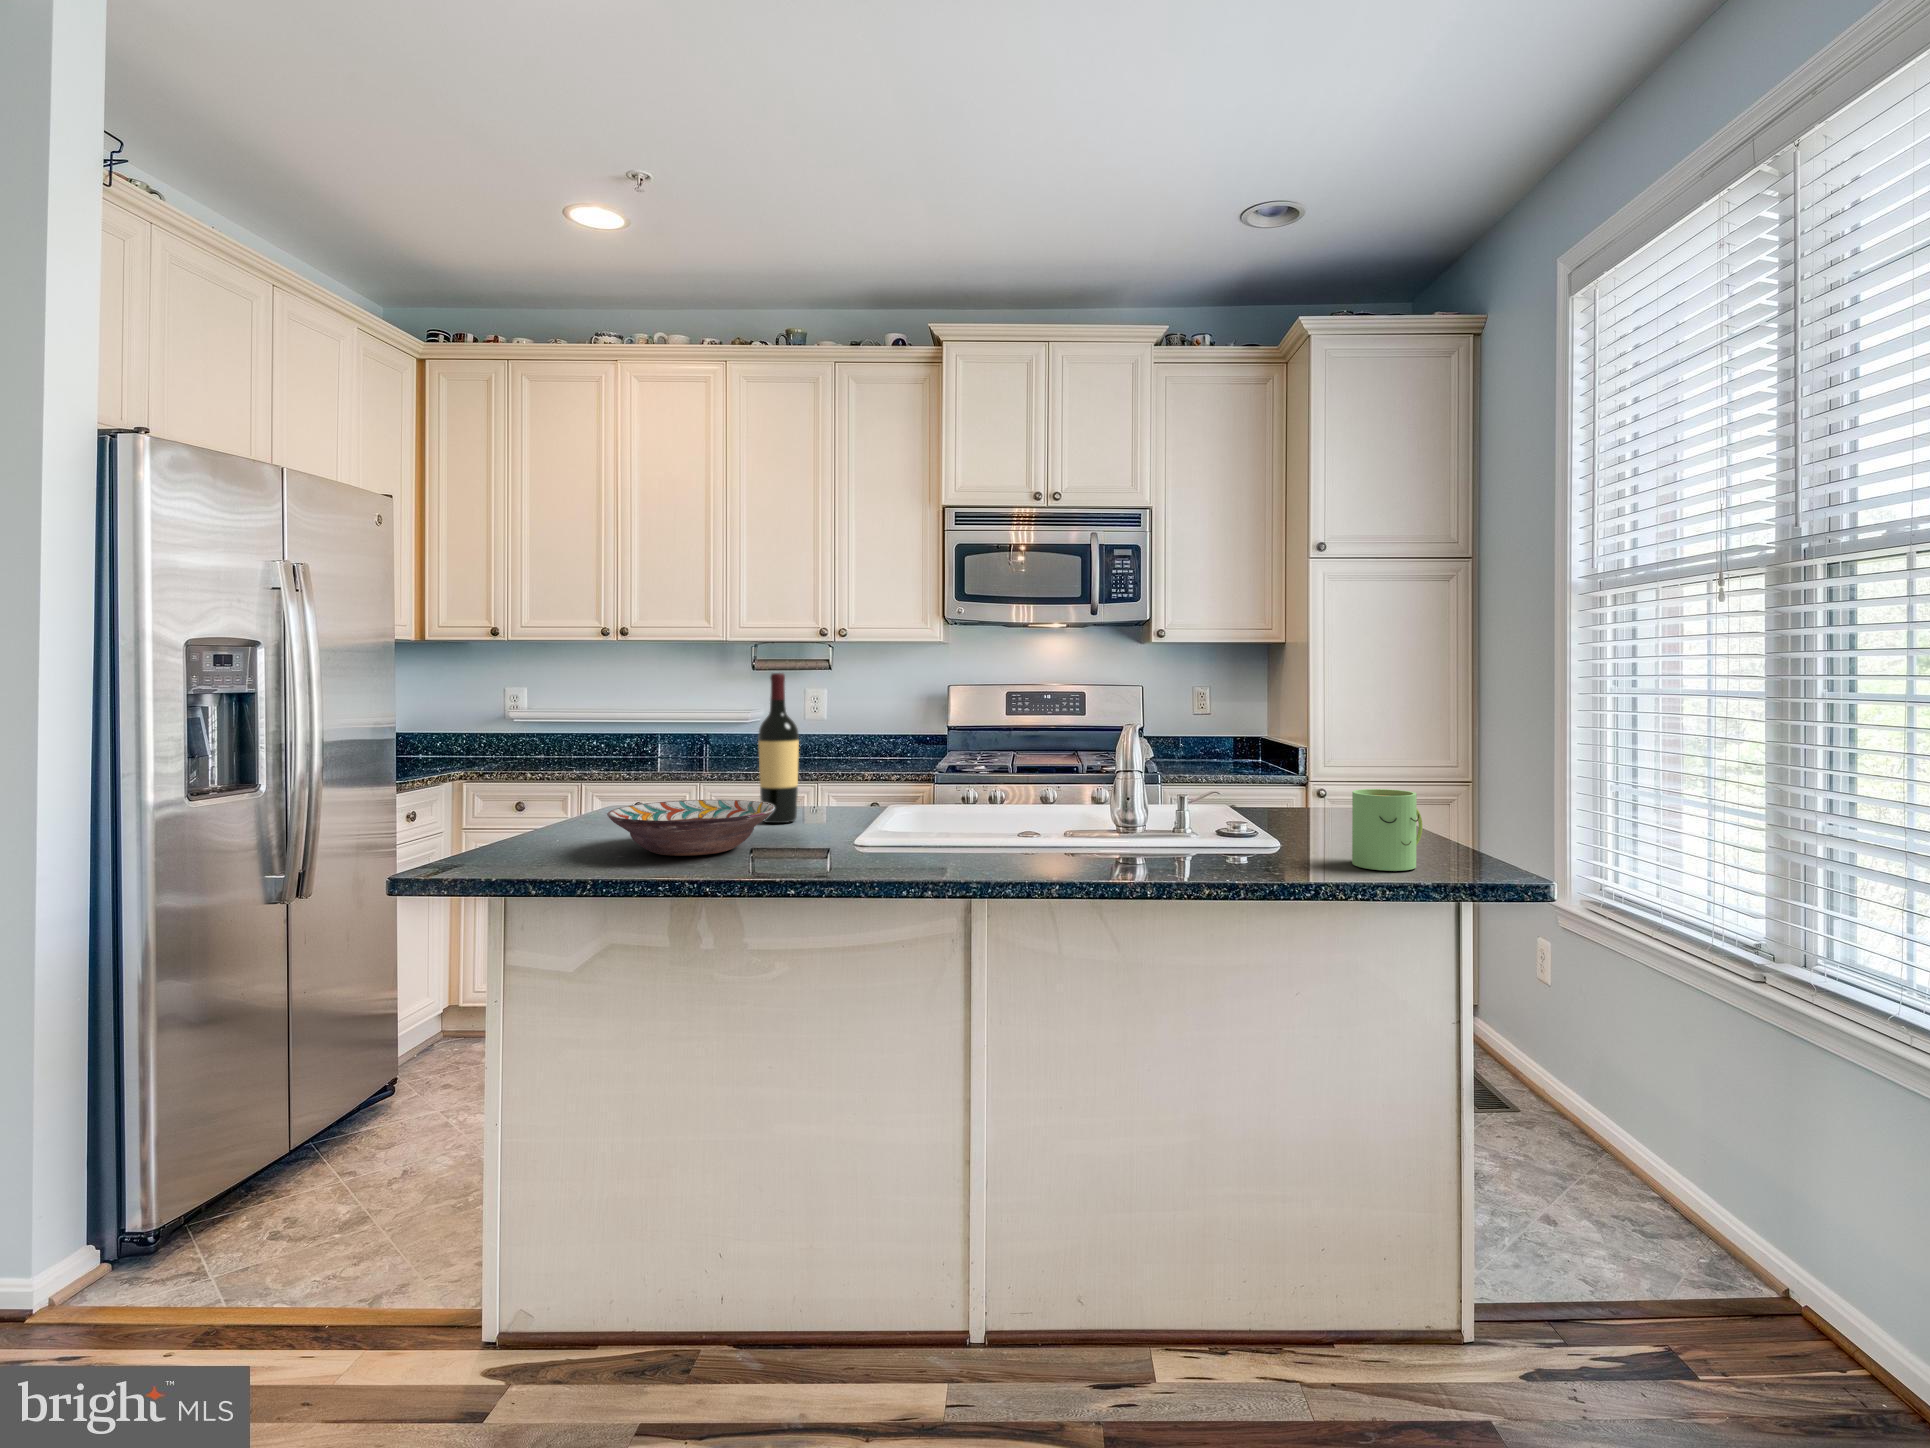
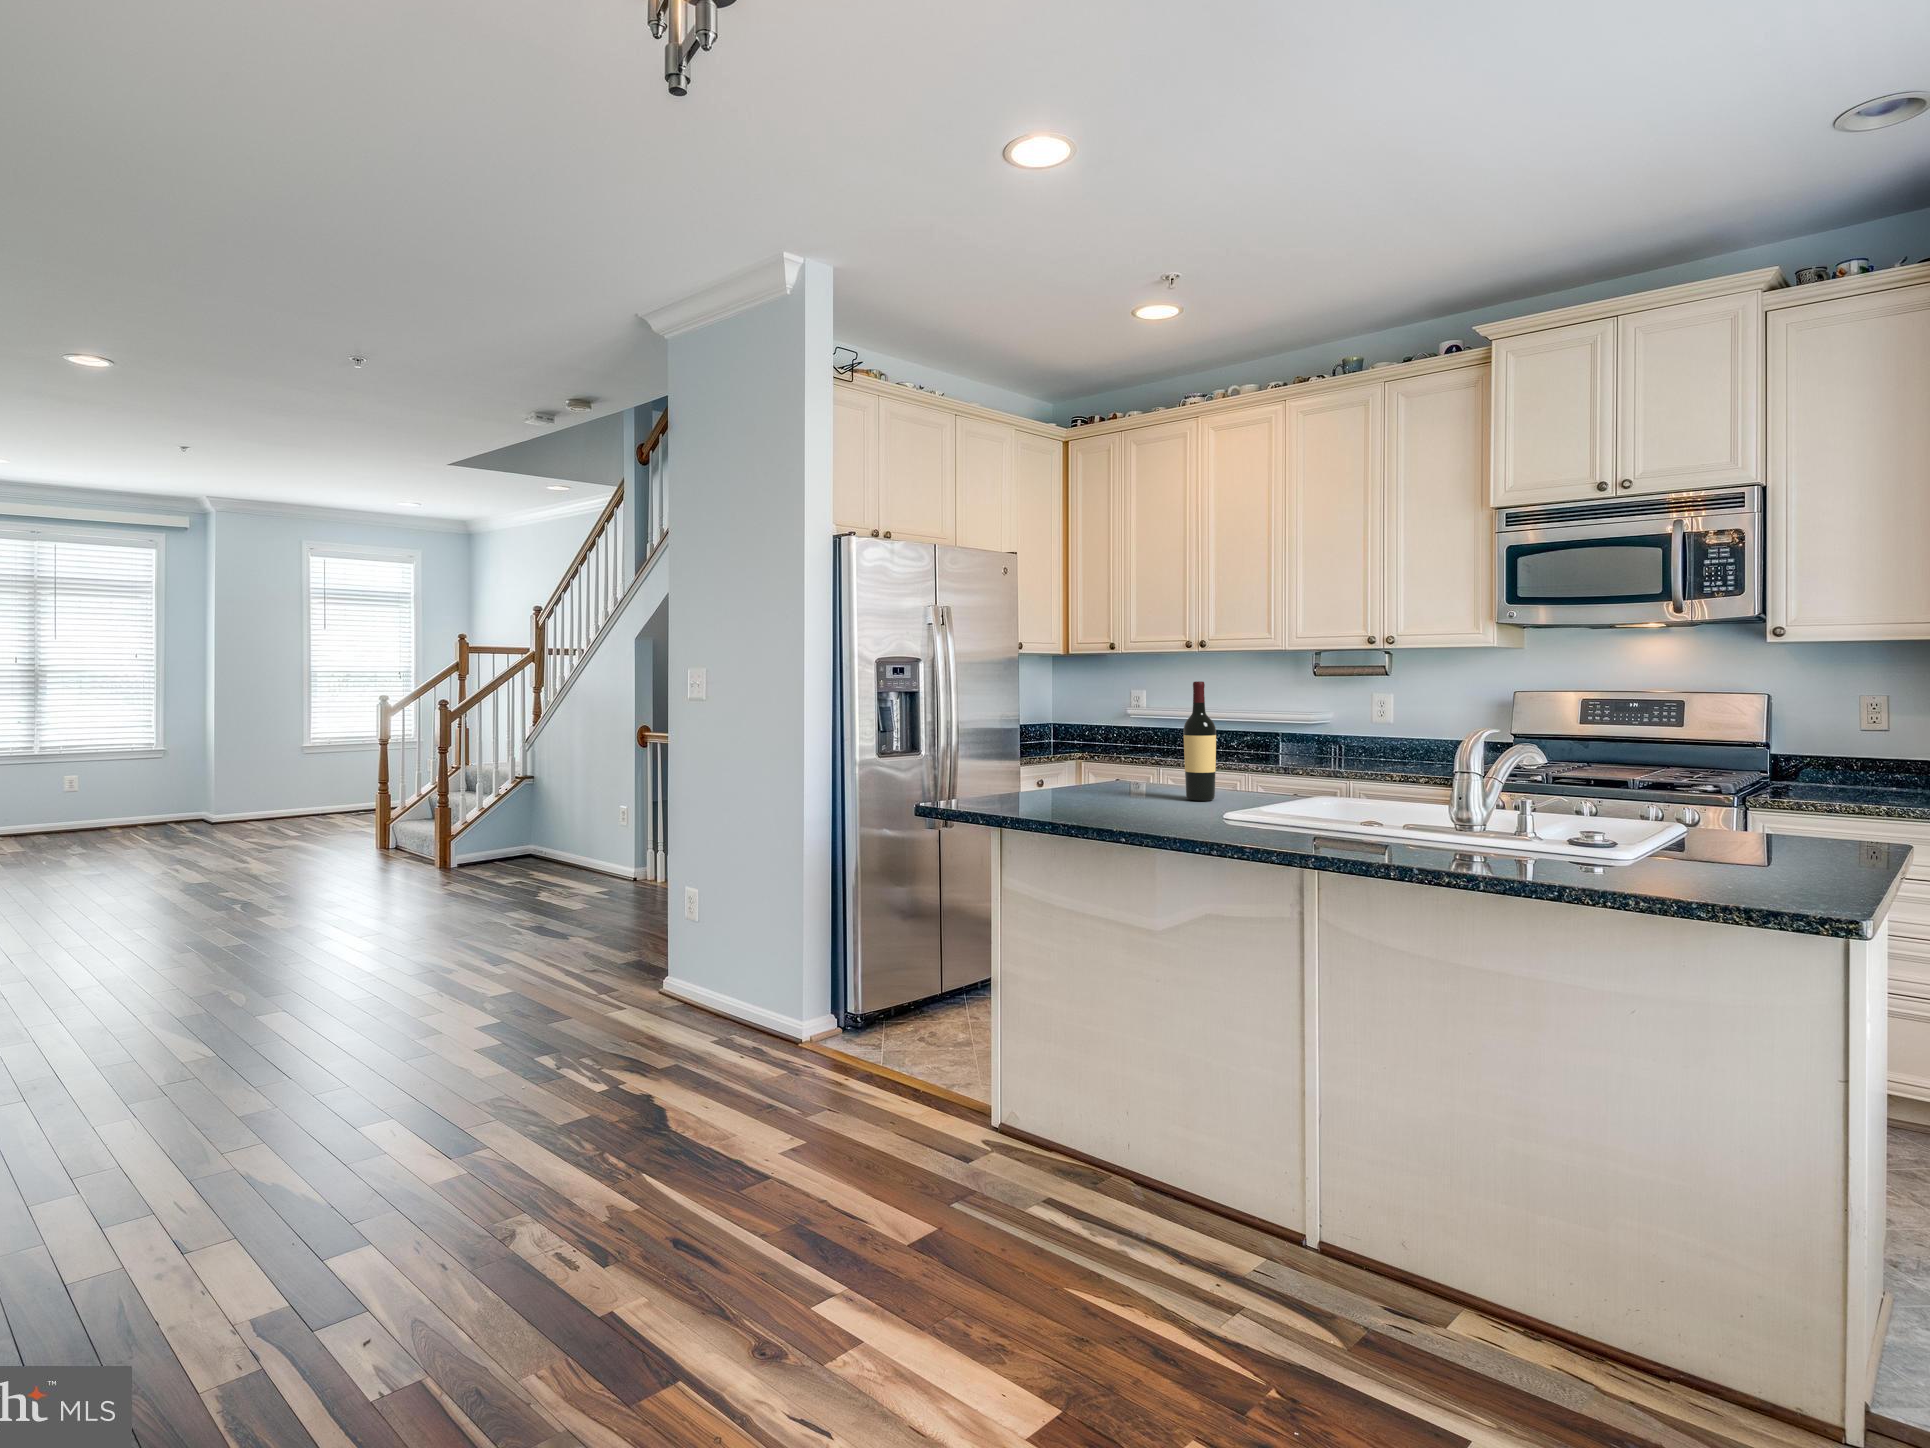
mug: present [1352,789,1423,871] -> none [1652,803,1749,889]
decorative bowl: present [607,800,775,856] -> none [1047,776,1165,814]

